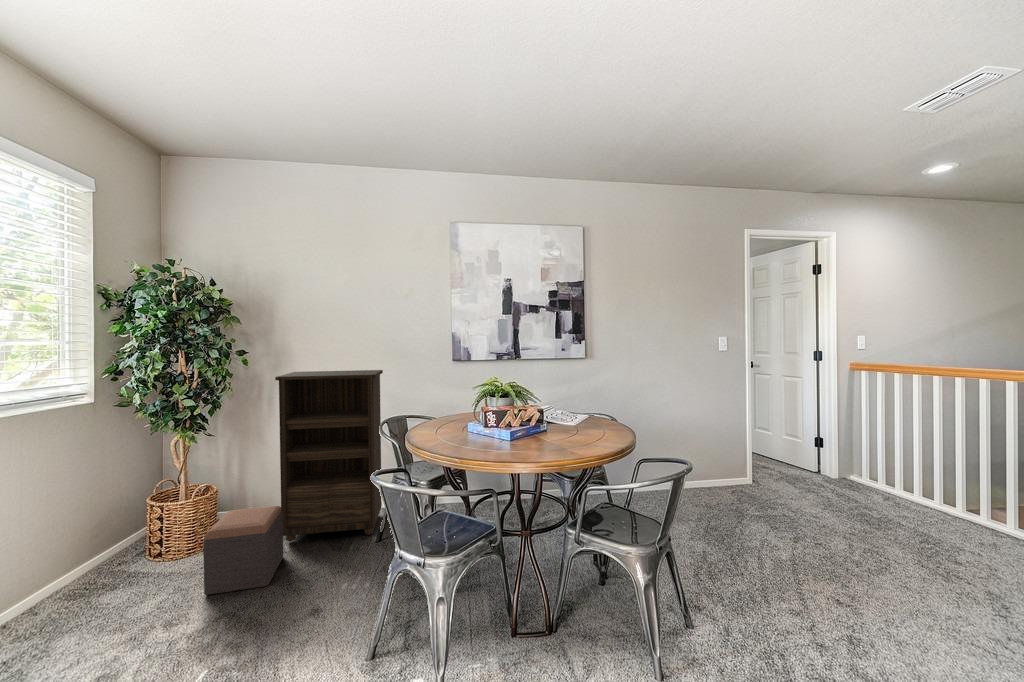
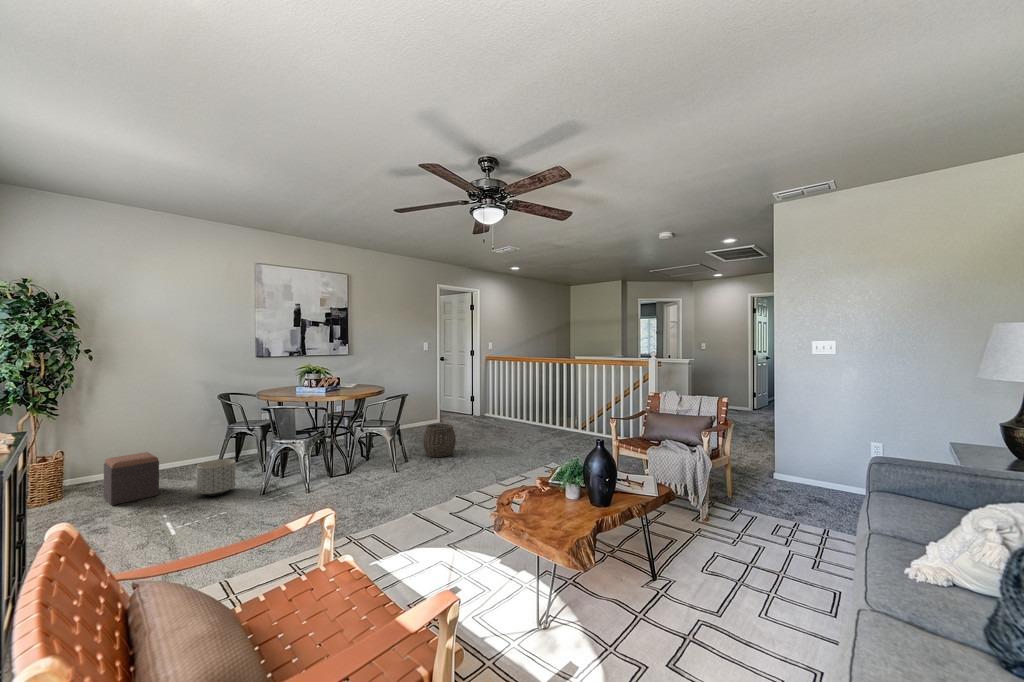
bookshelf: present [275,370,383,542] -> none [131,363,216,483]
woven basket: none [723,538,821,647] -> present [423,424,456,457]
planter: none [285,550,348,630] -> present [197,459,235,496]

